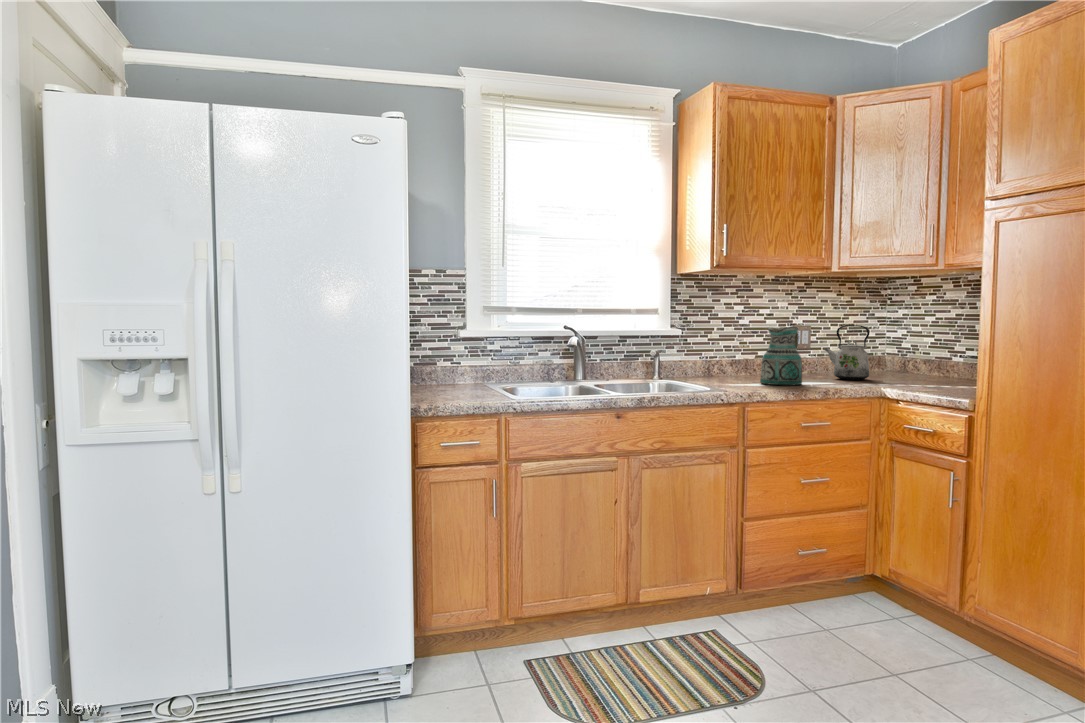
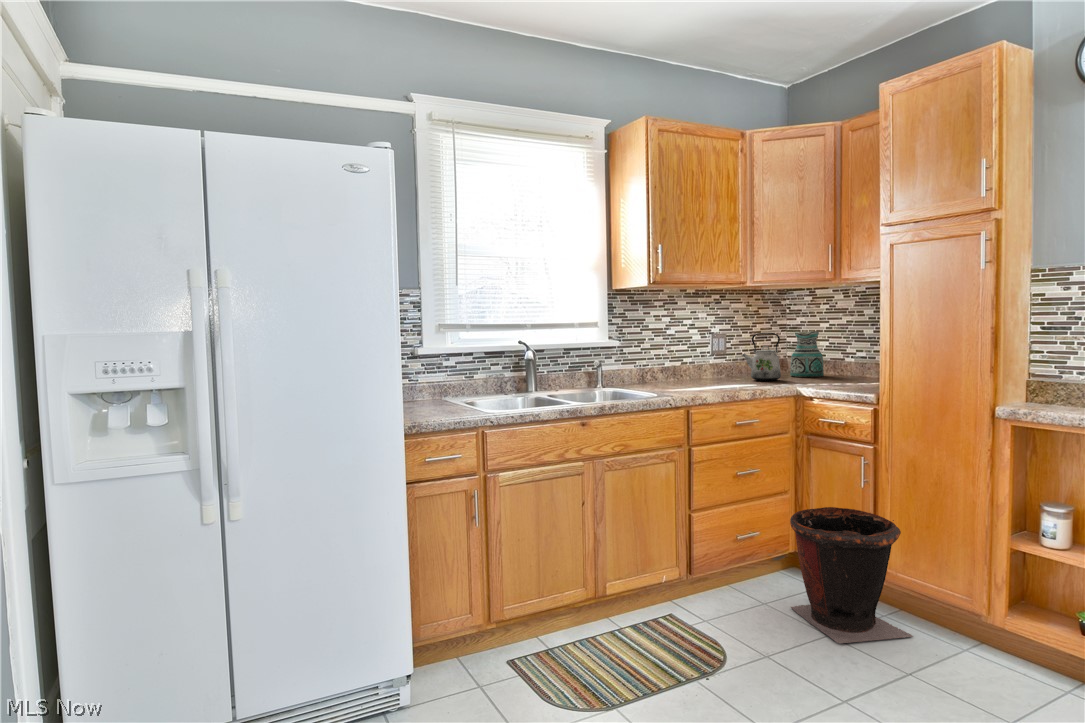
ceramic pitcher: present [760,326,802,385] -> present [790,331,824,377]
waste bin: none [855,528,1004,691] -> present [790,507,913,643]

